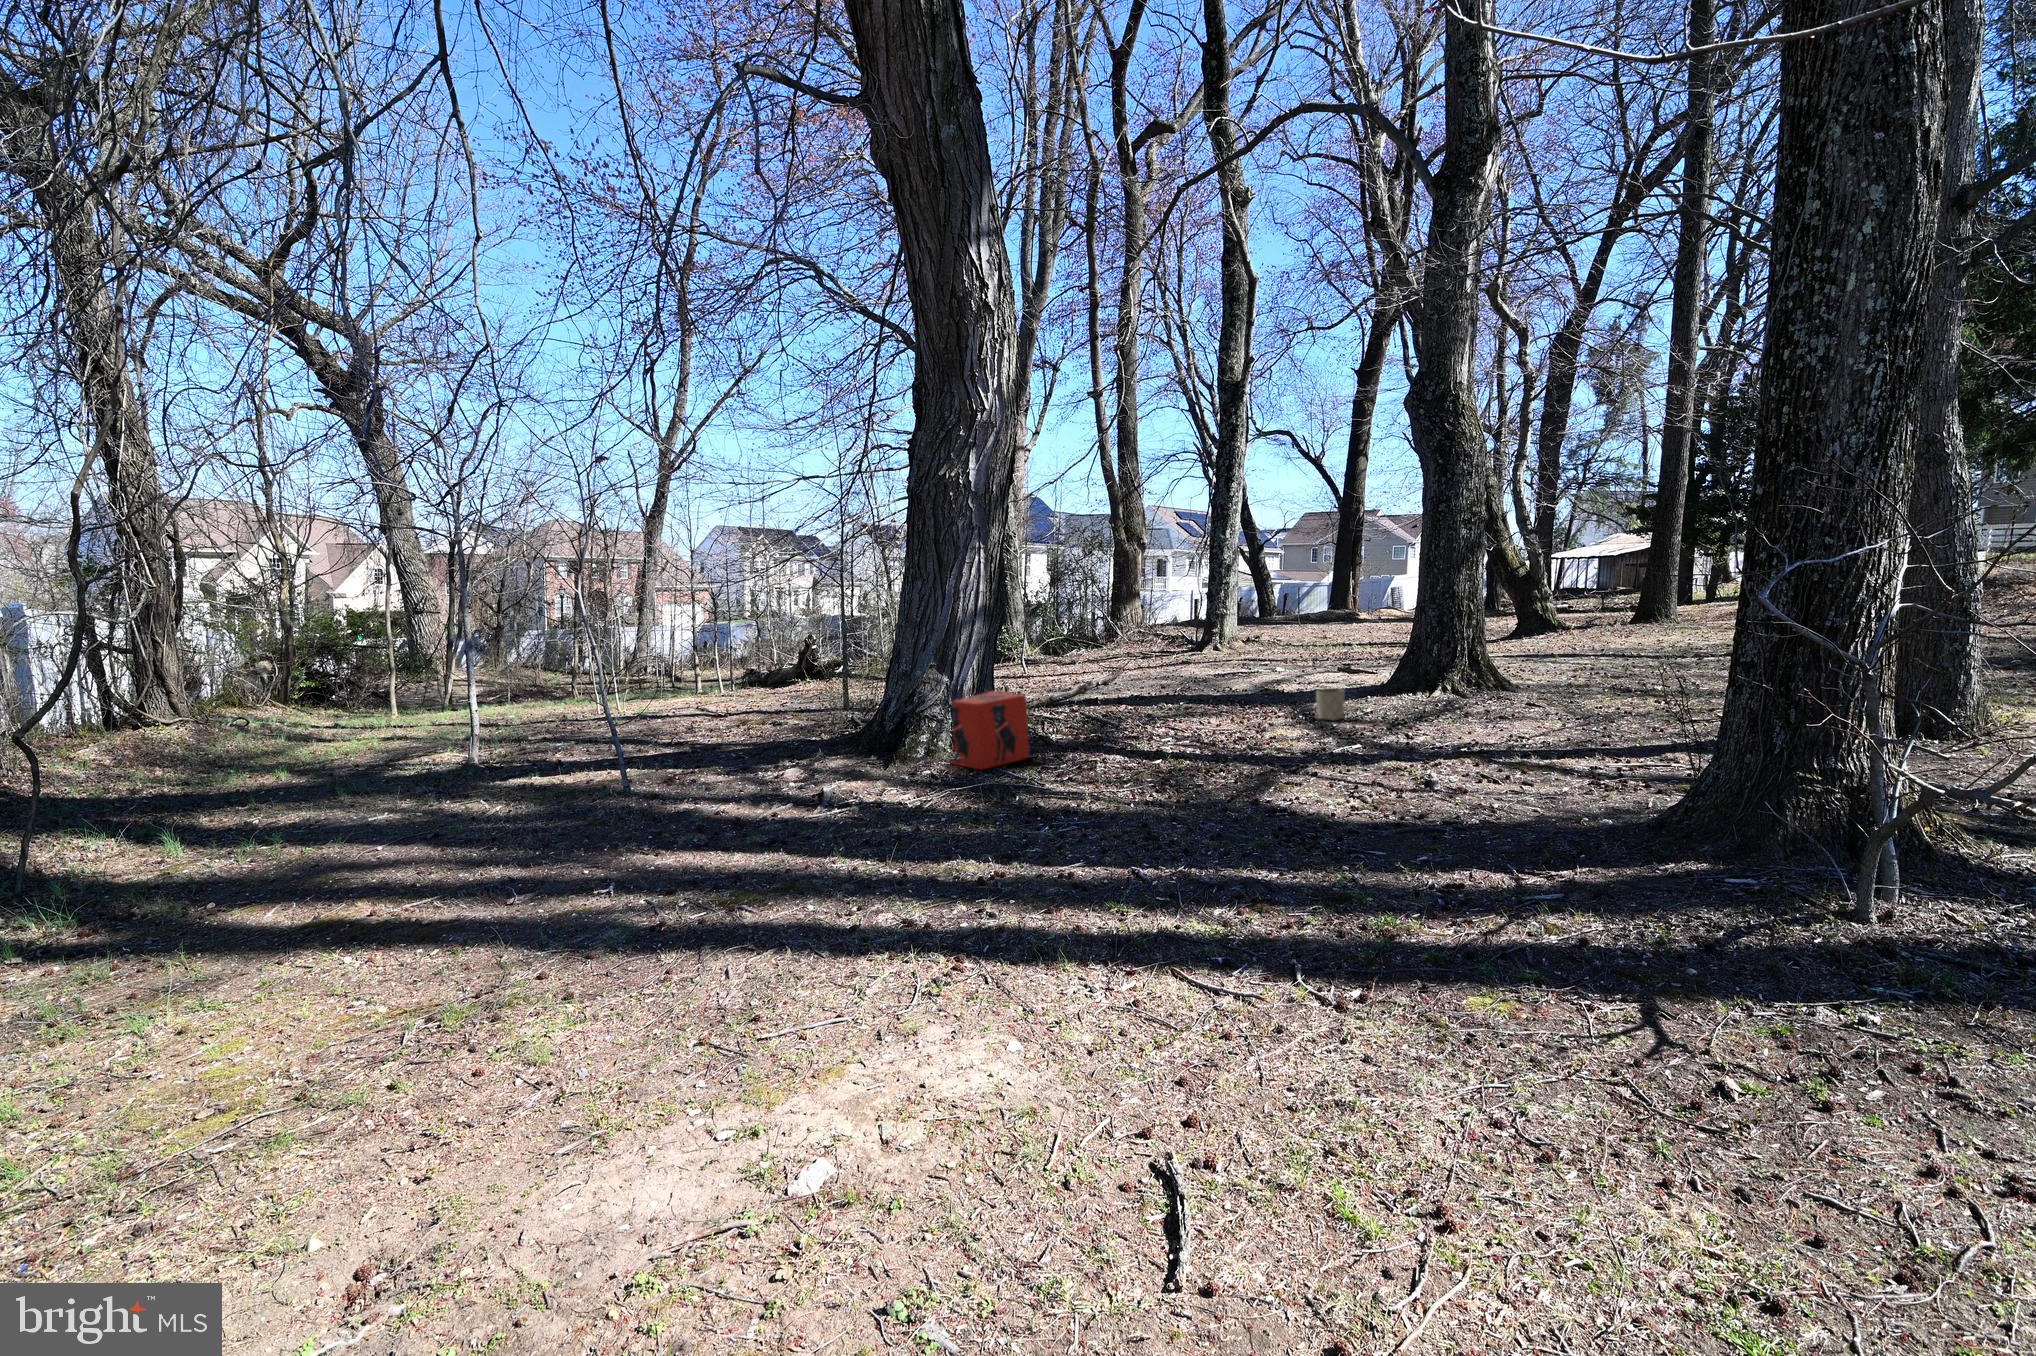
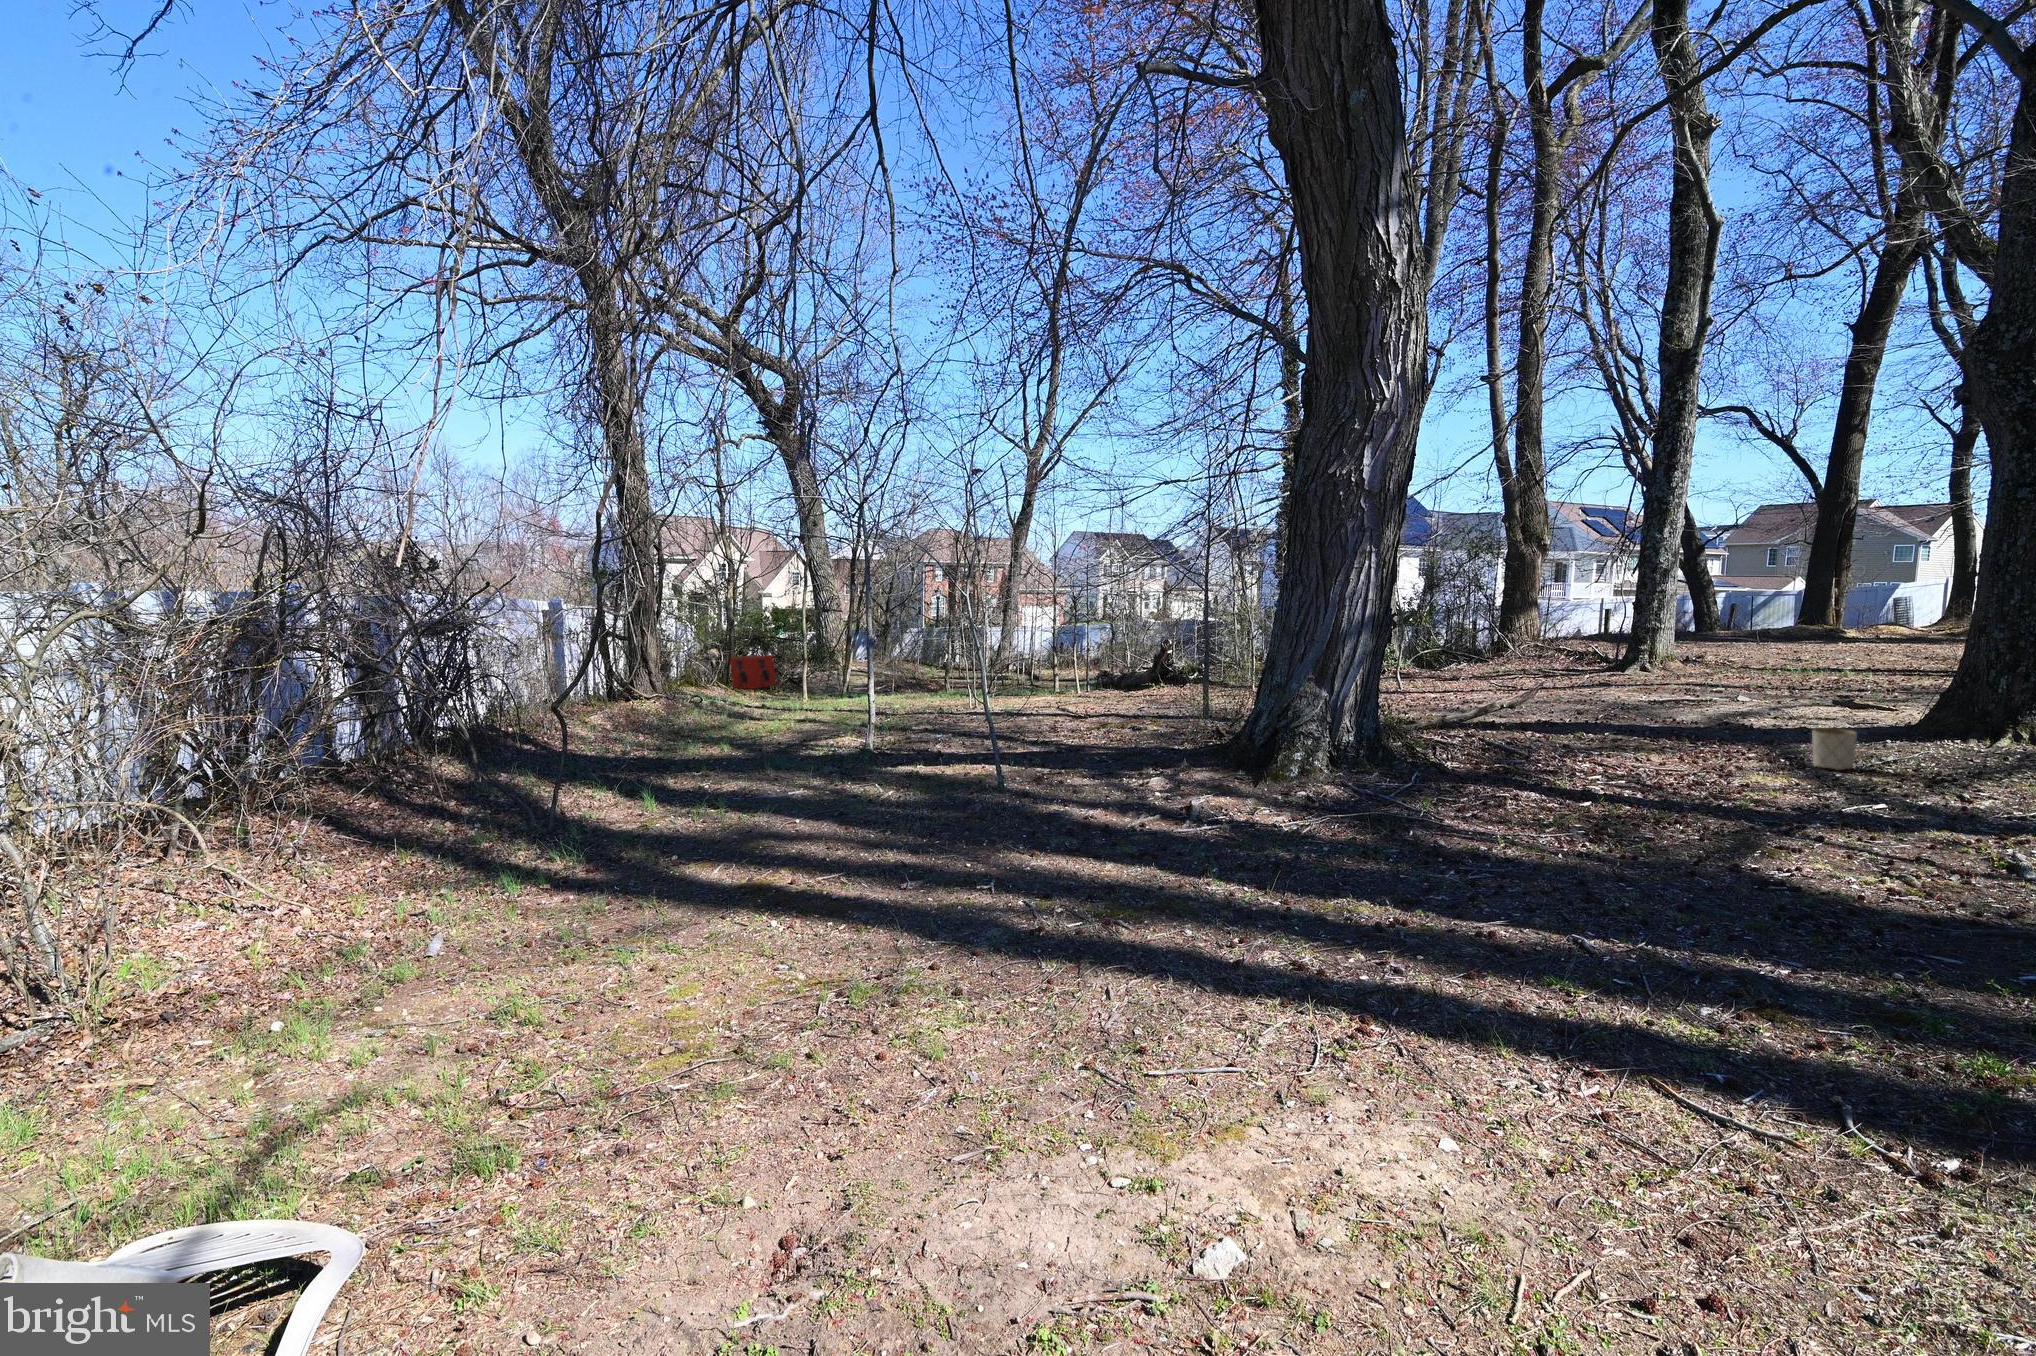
storage box: present [949,691,1029,769] -> present [730,655,776,689]

